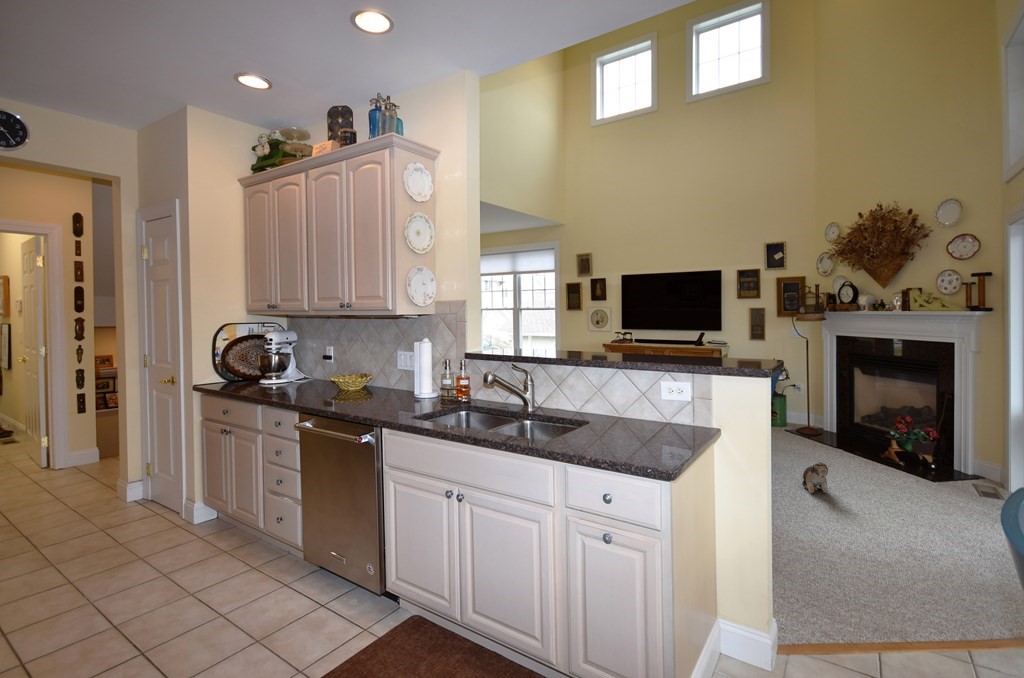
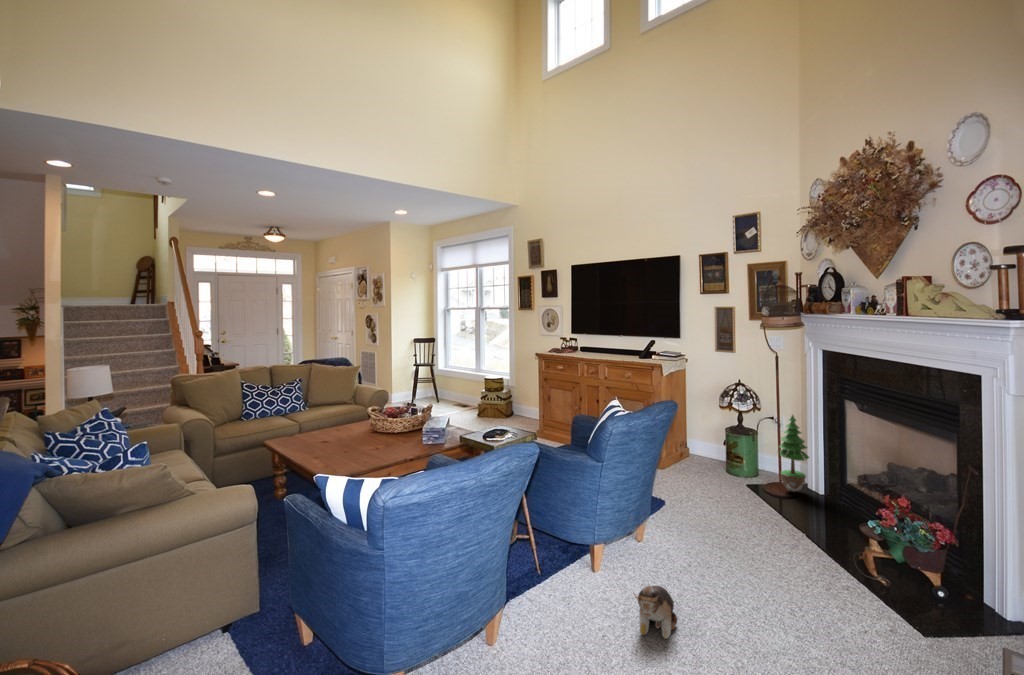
potted tree: none [801,379,823,433] -> present [778,415,809,492]

